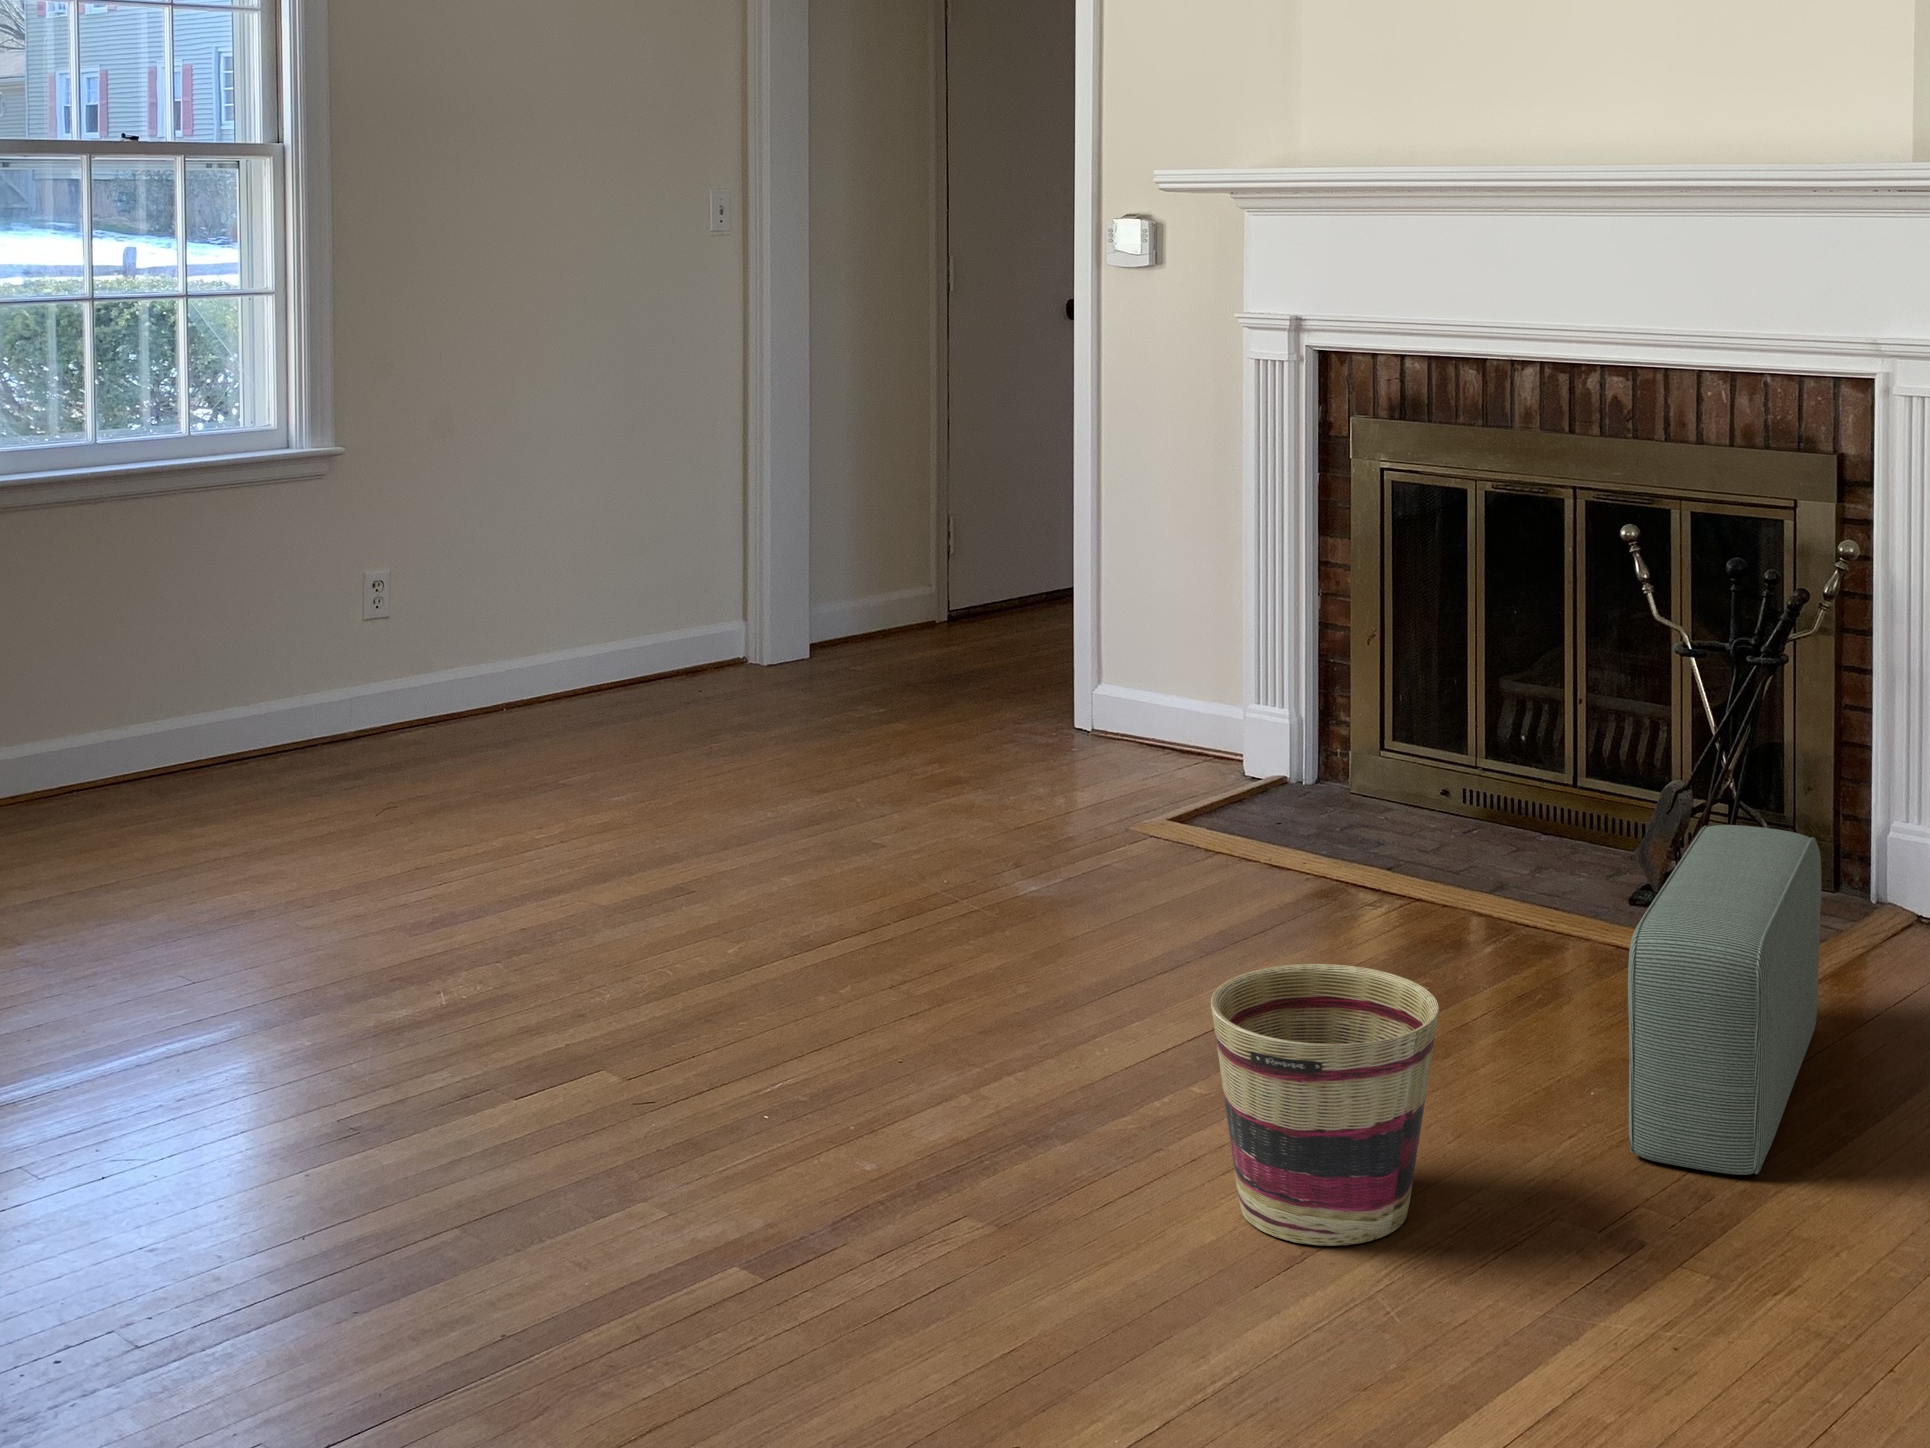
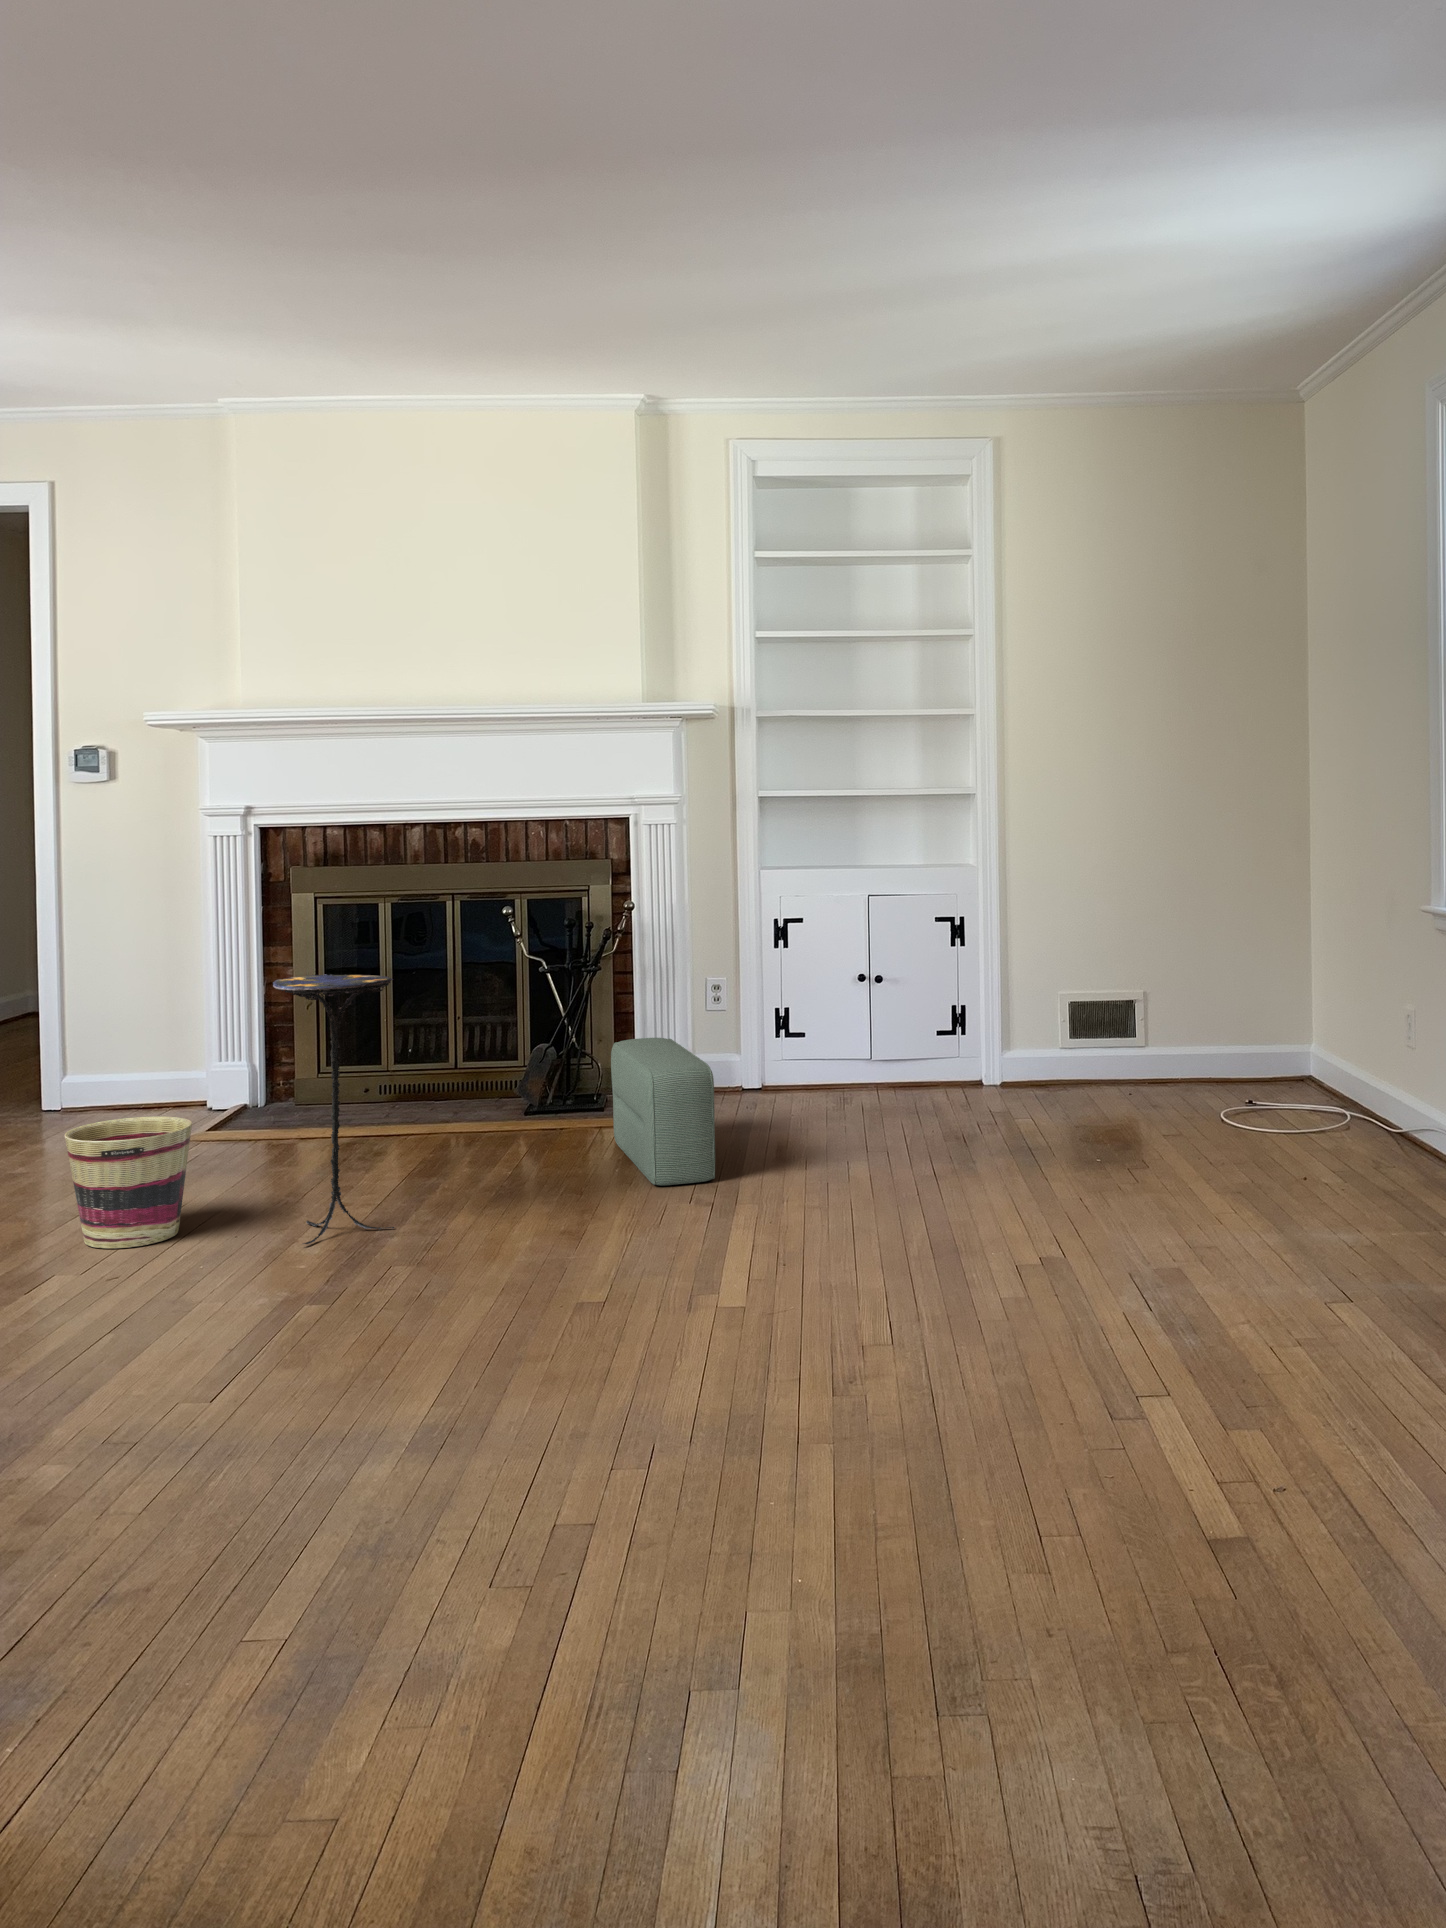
side table: none [941,647,1140,1119] -> present [273,974,394,1244]
basket: present [1211,964,1439,1246] -> present [65,1117,192,1248]

